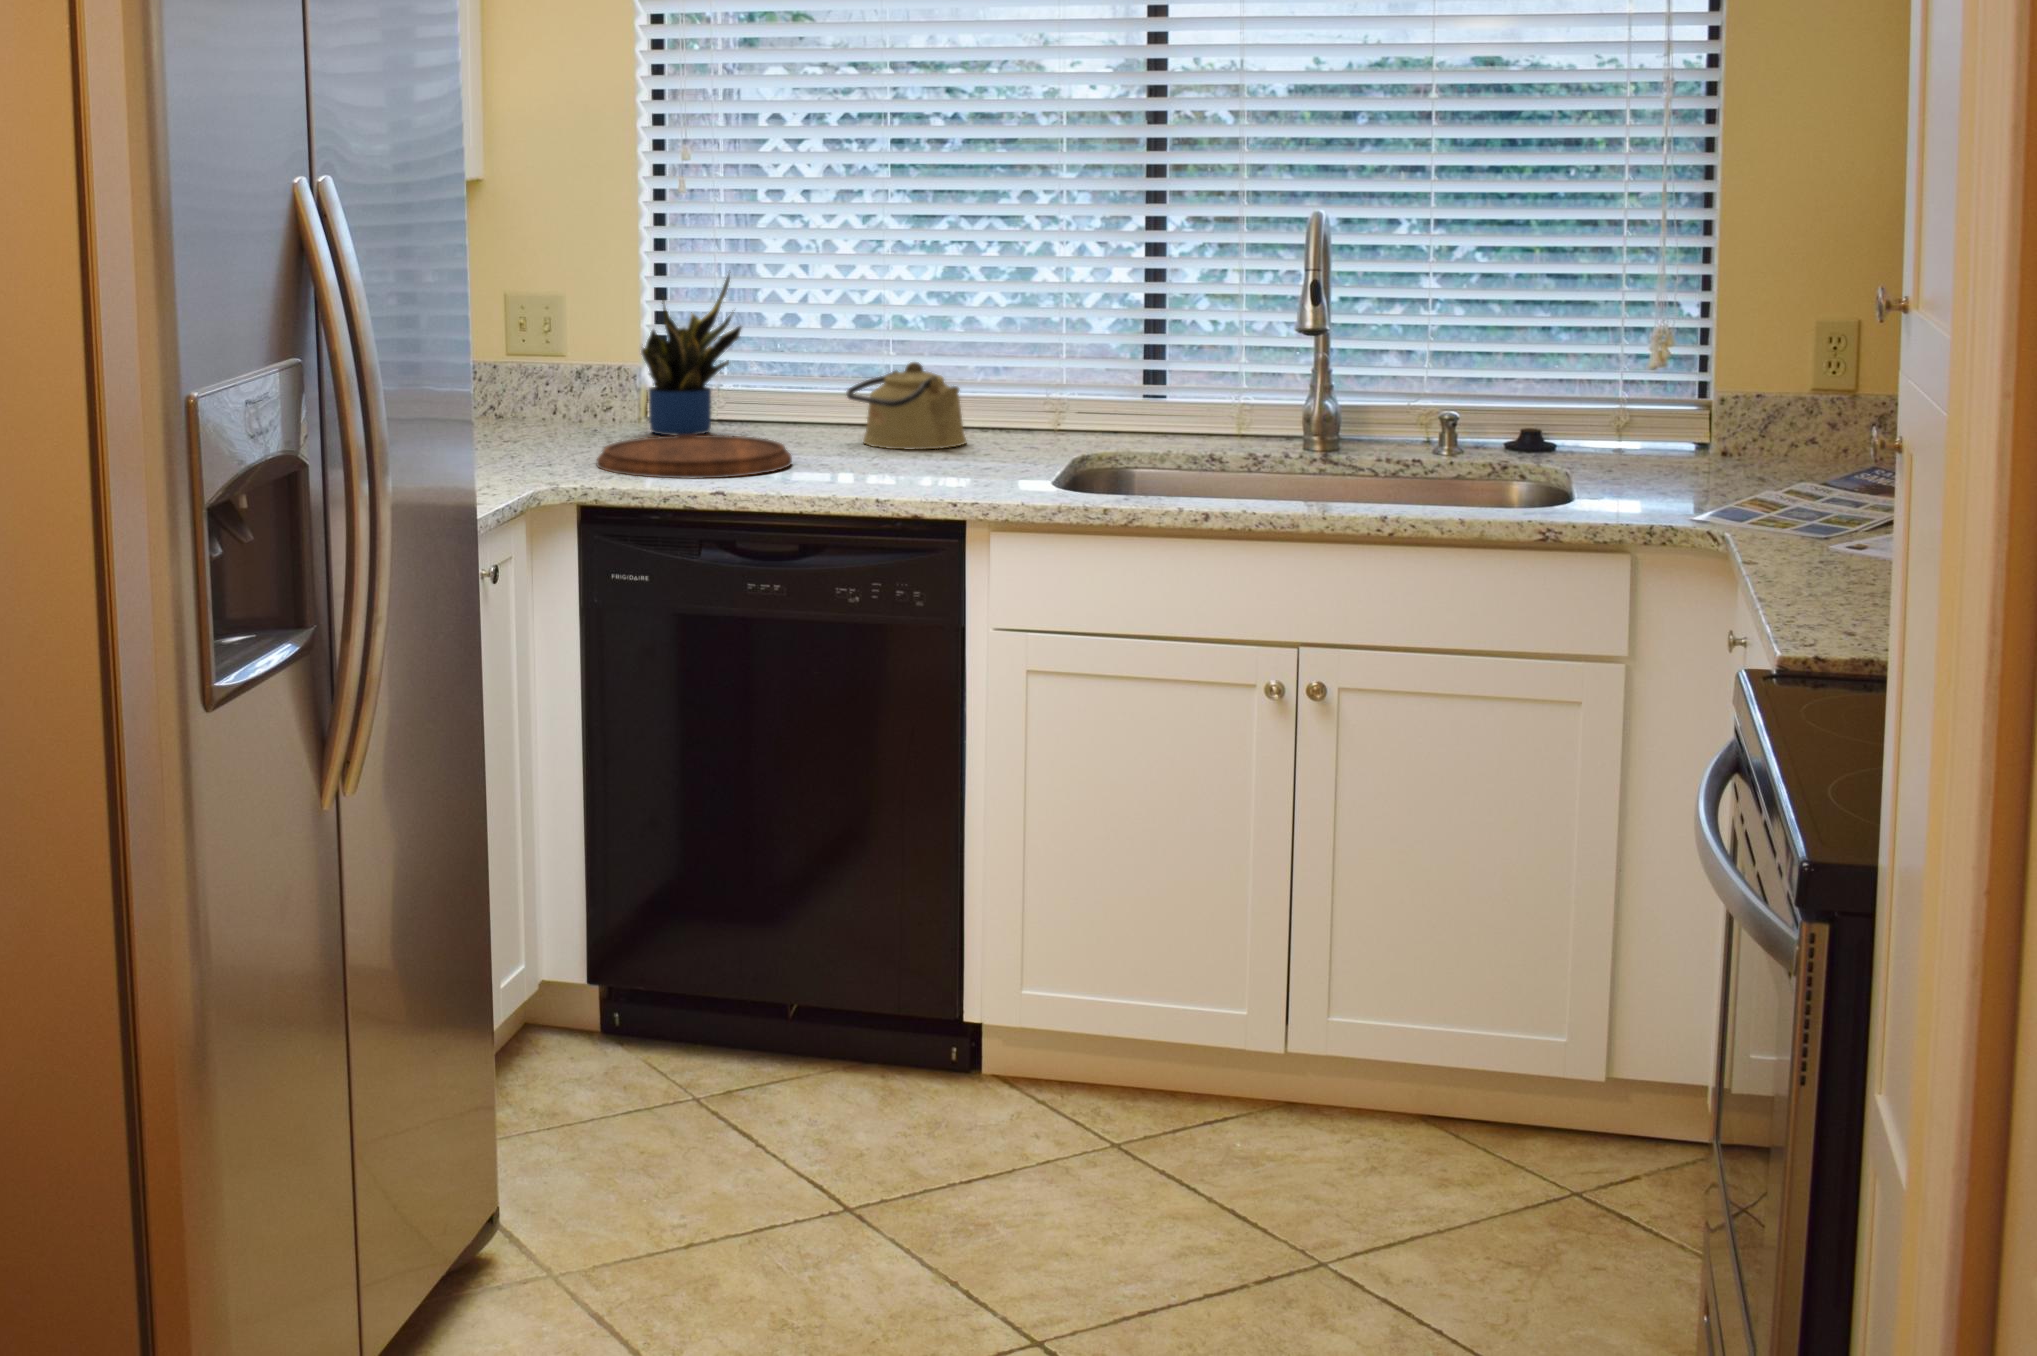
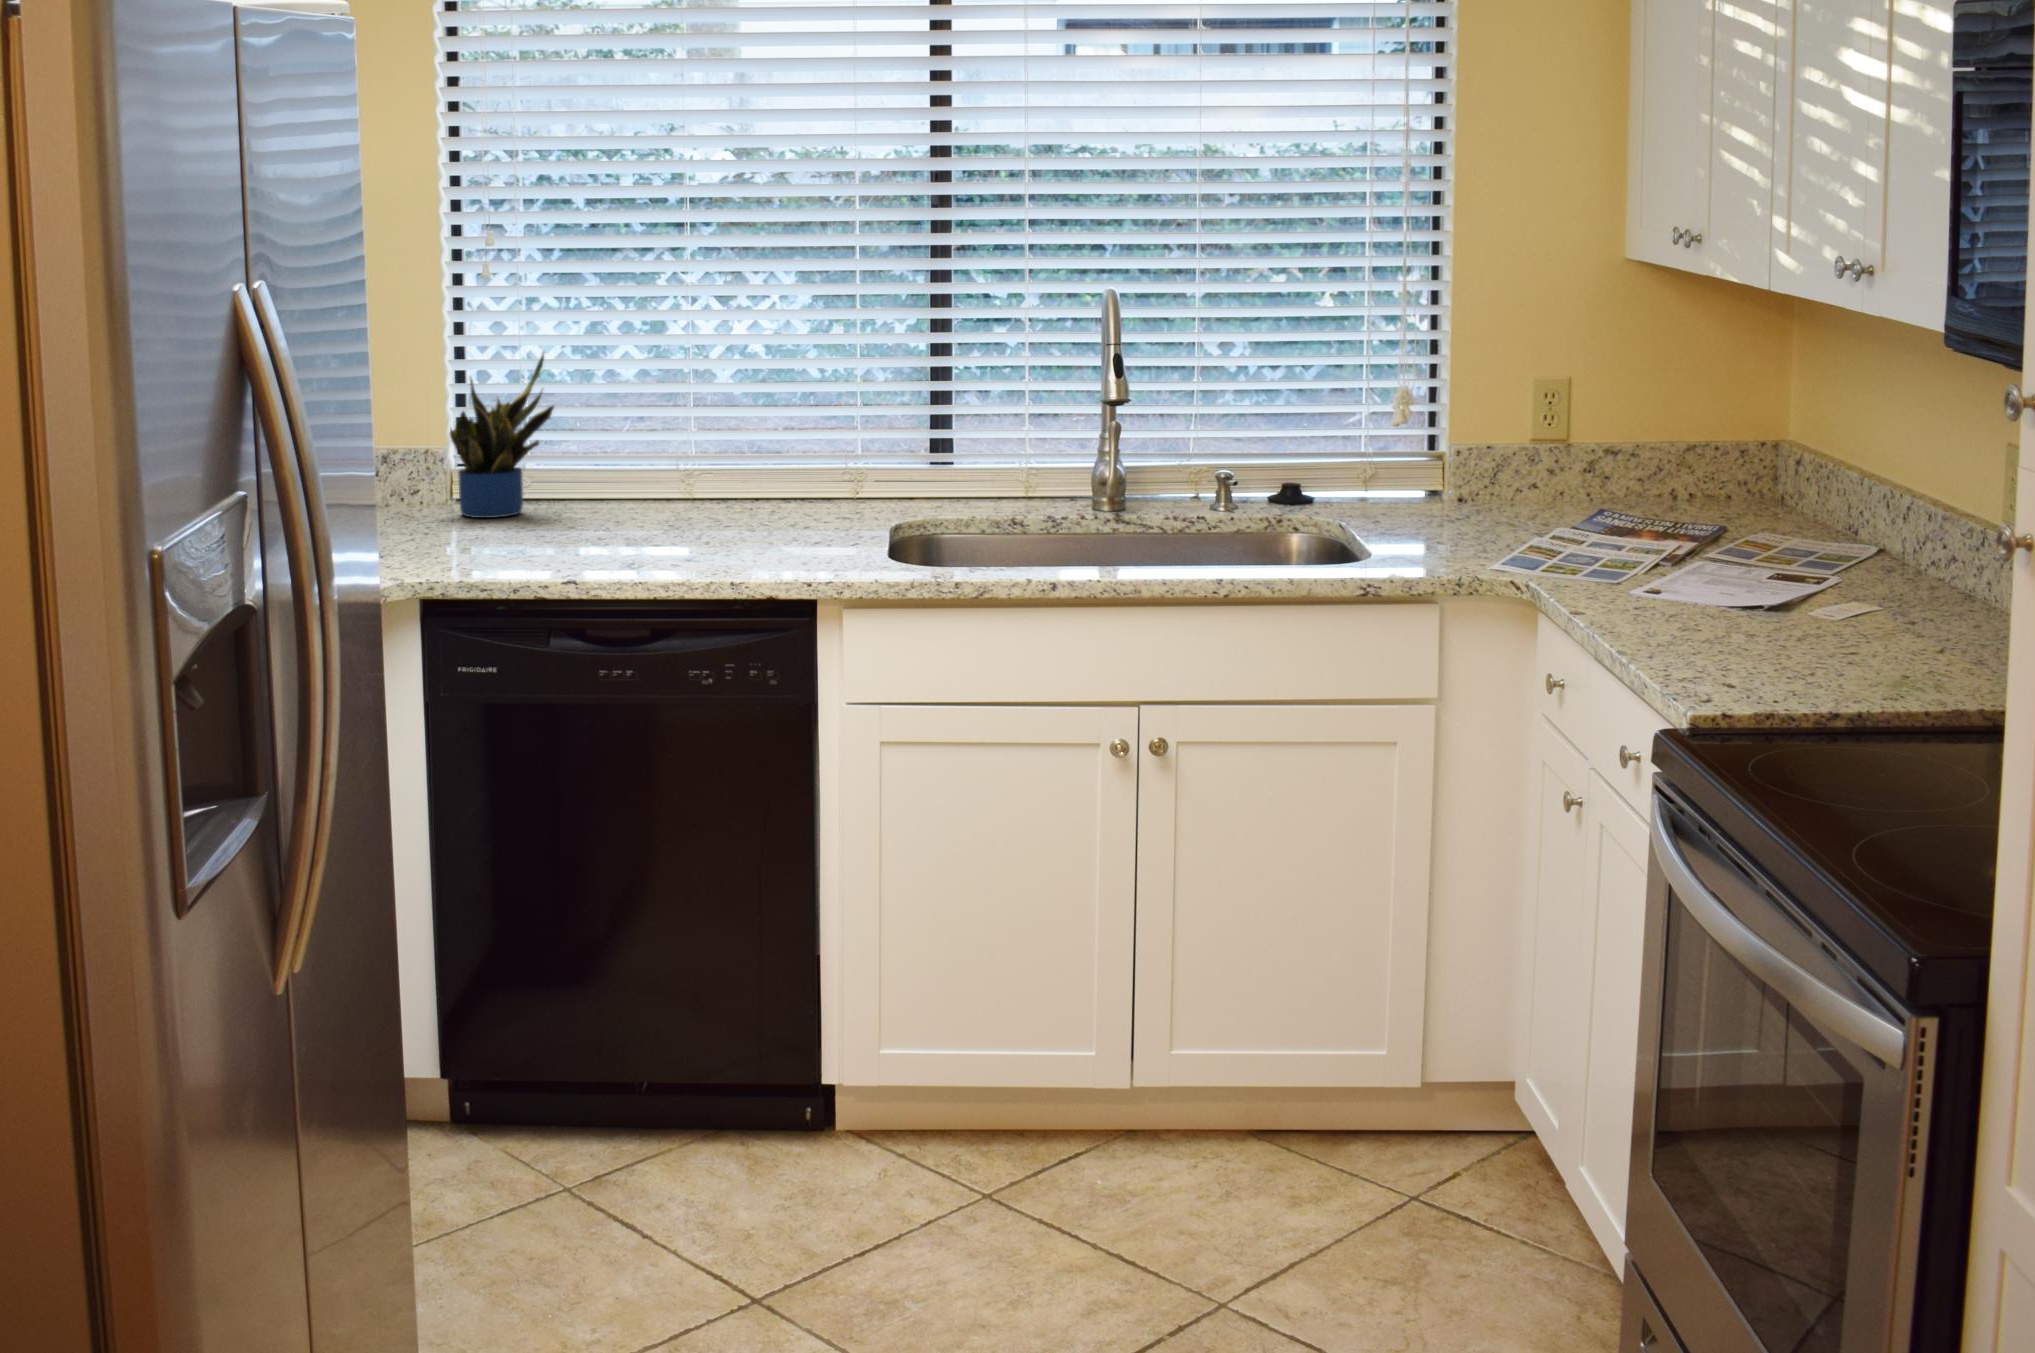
kettle: present [846,362,966,449] -> none [662,437,781,524]
cutting board: present [597,435,792,478] -> none [428,518,629,568]

